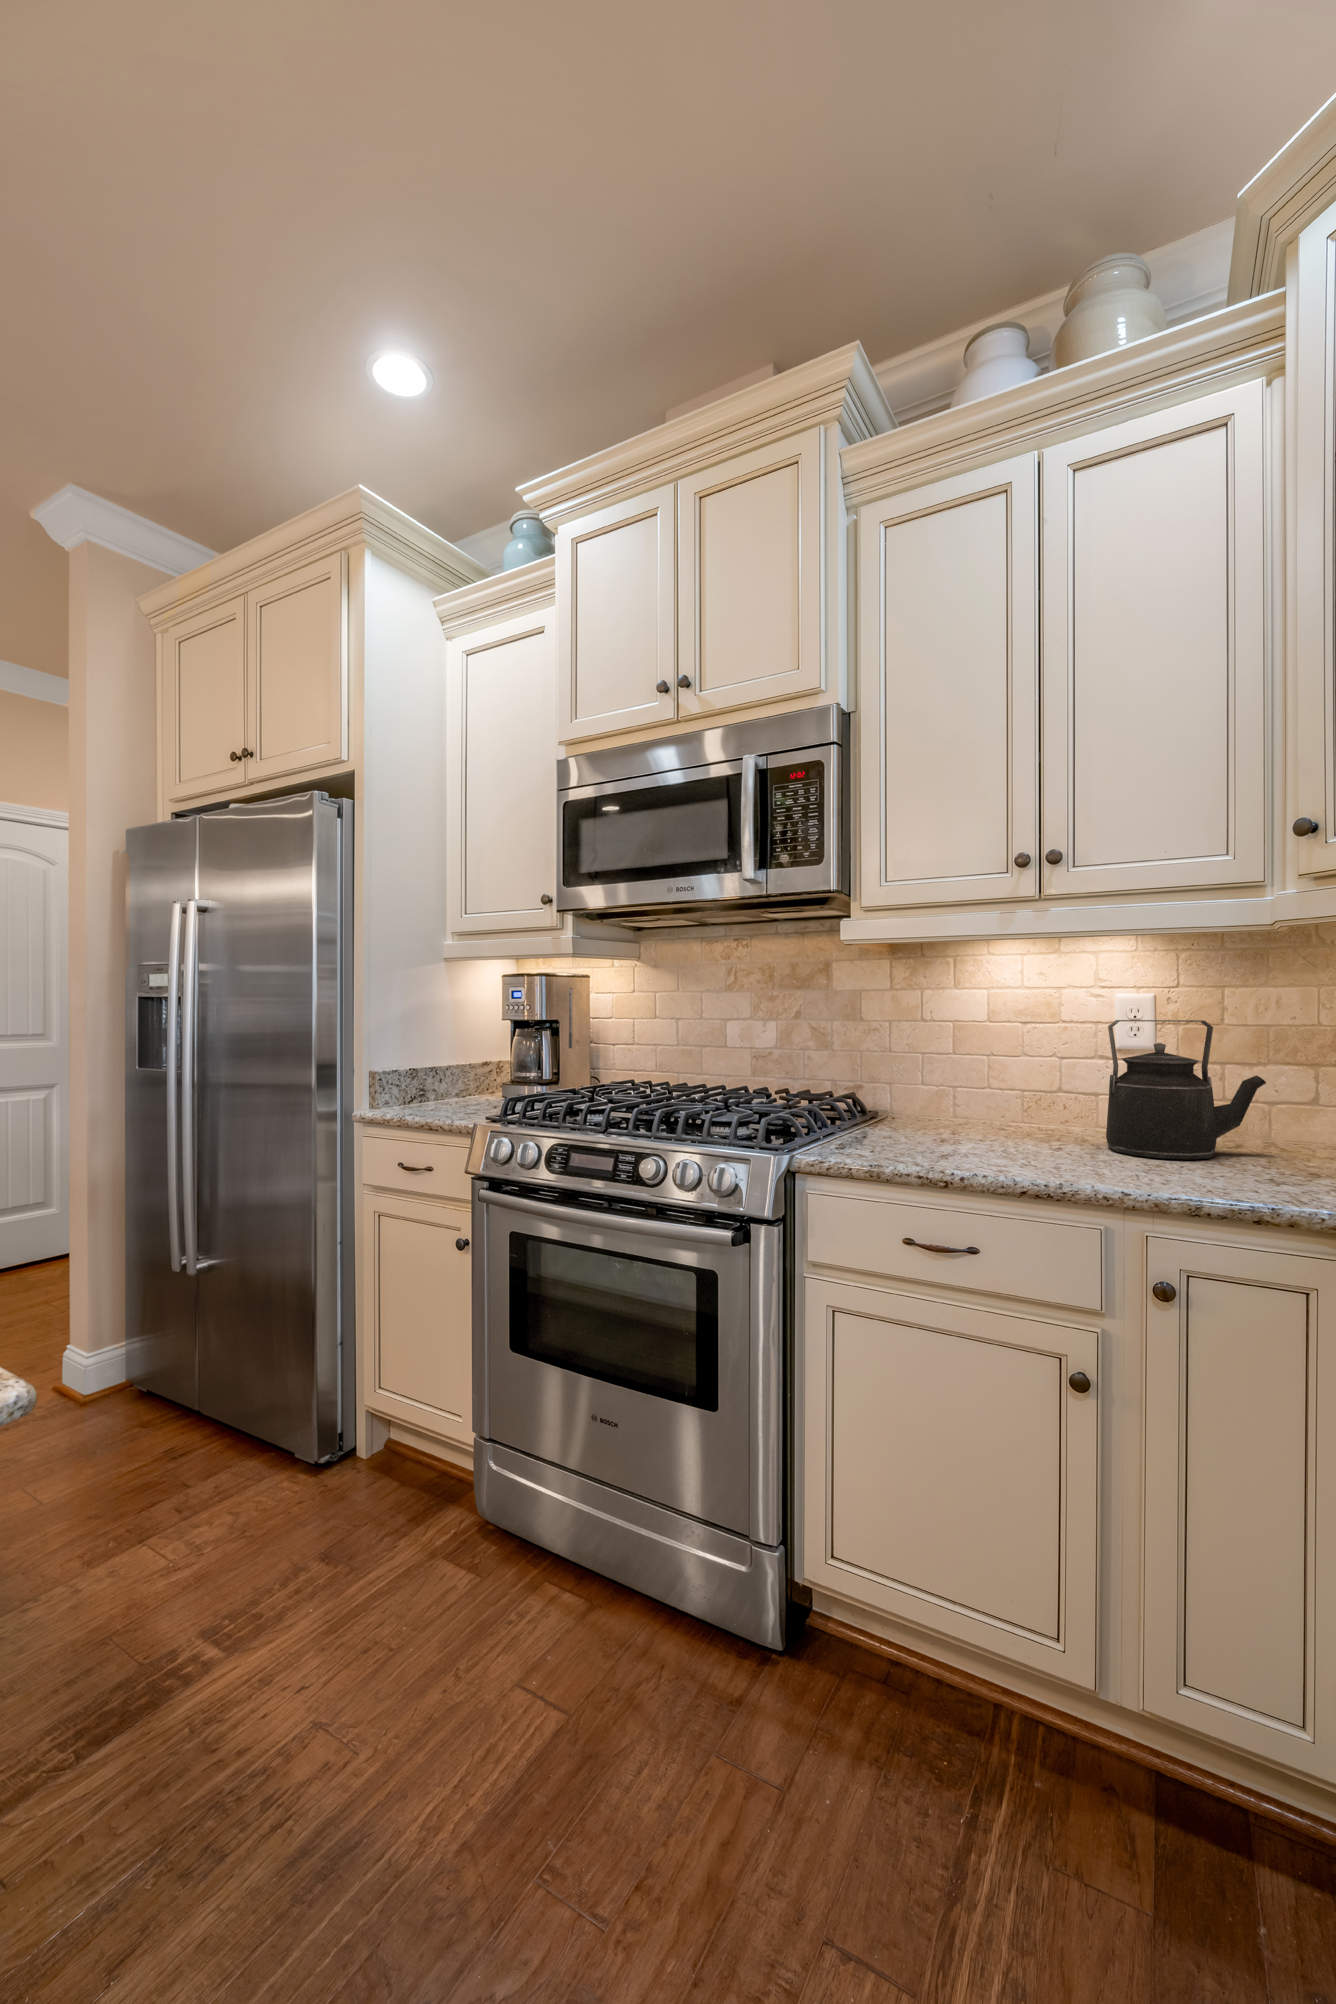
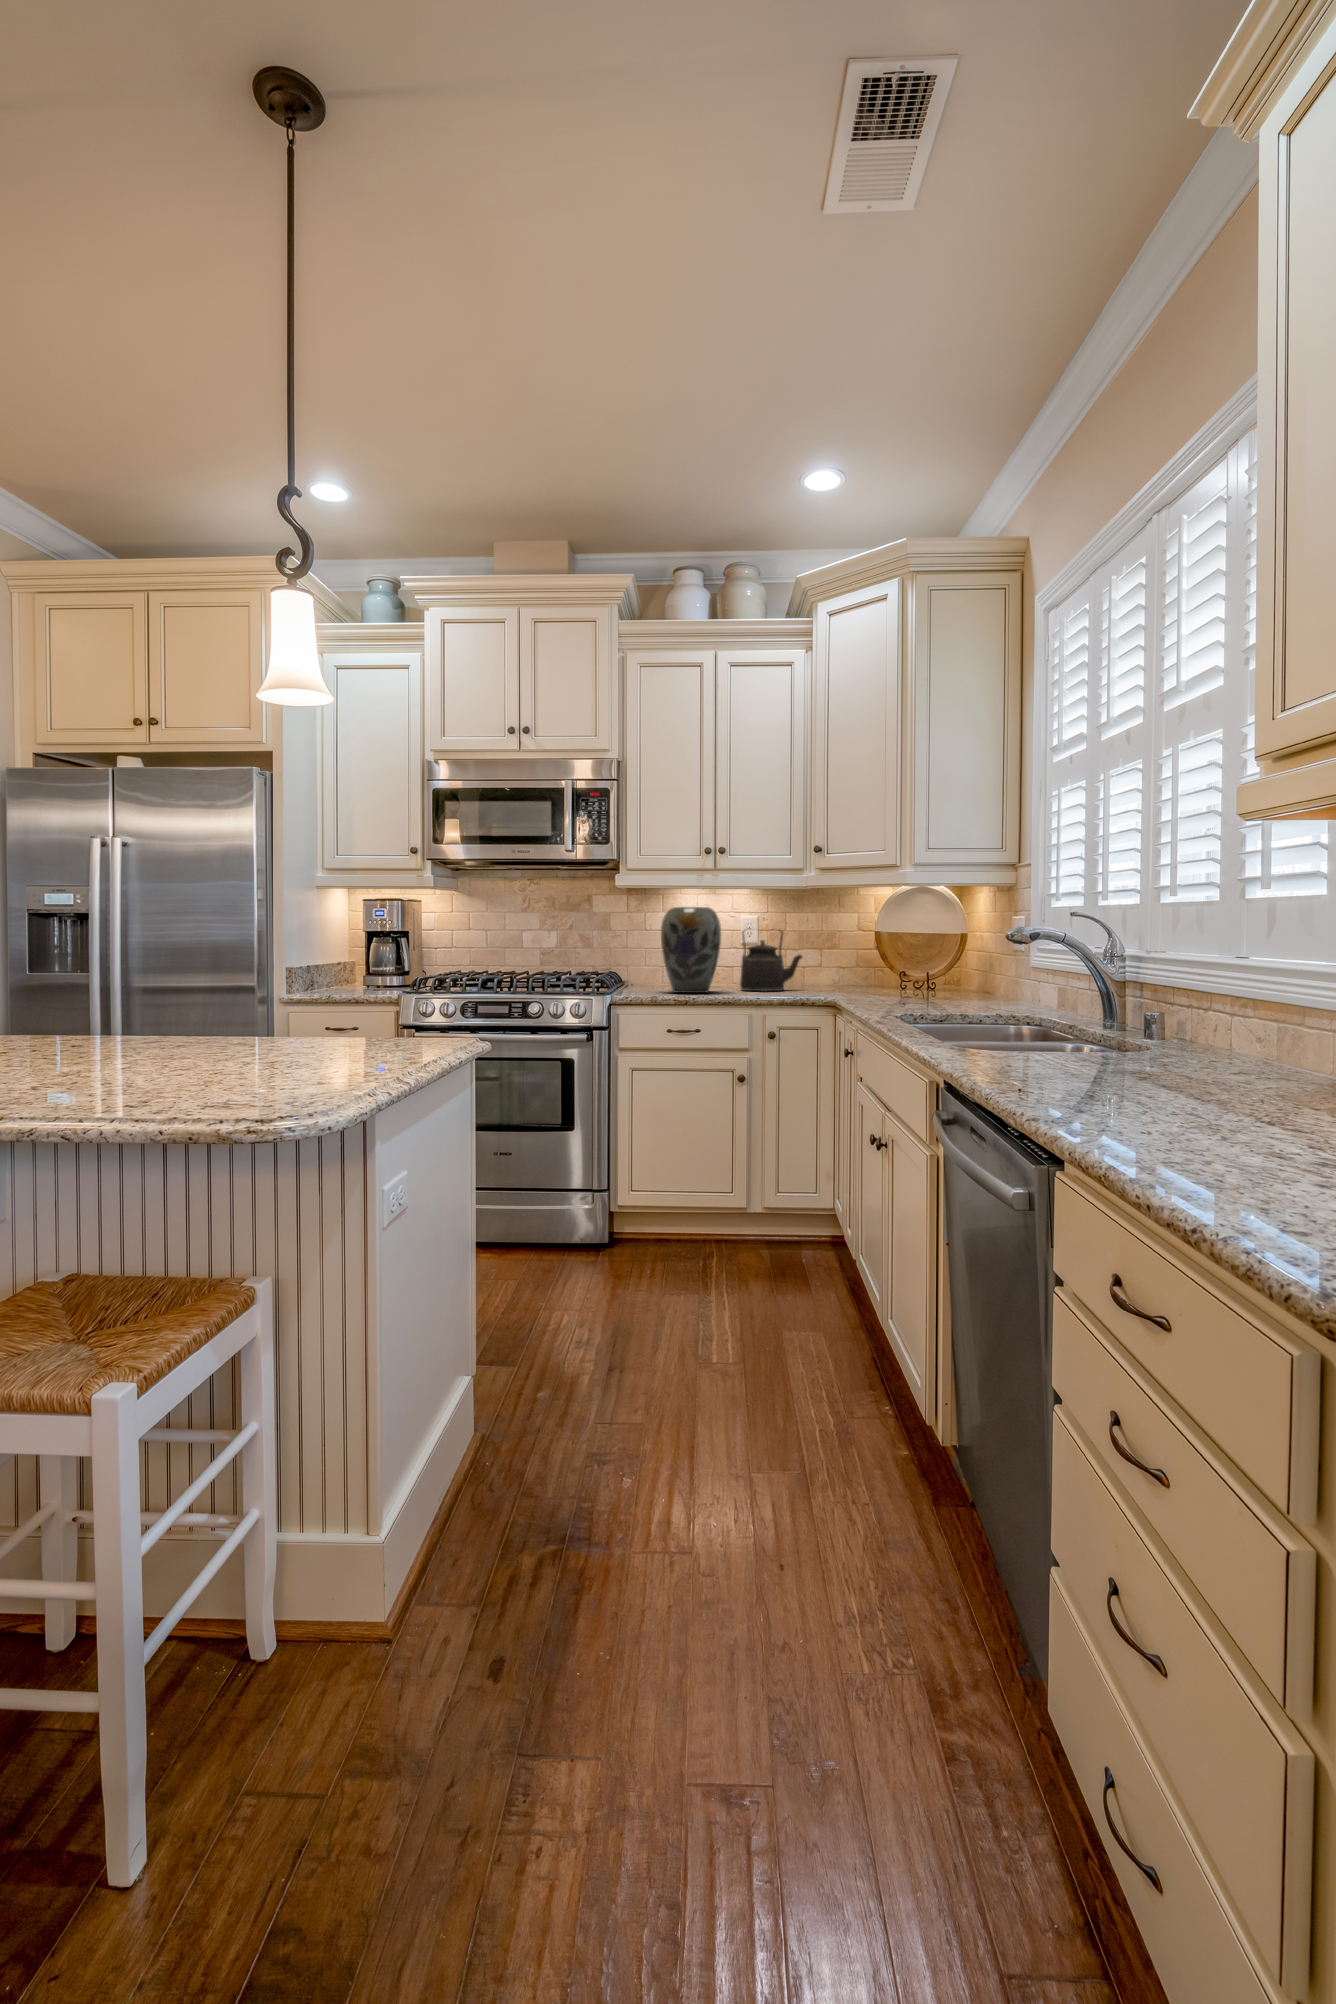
vase: none [919,976,1051,1156] -> present [661,907,721,993]

